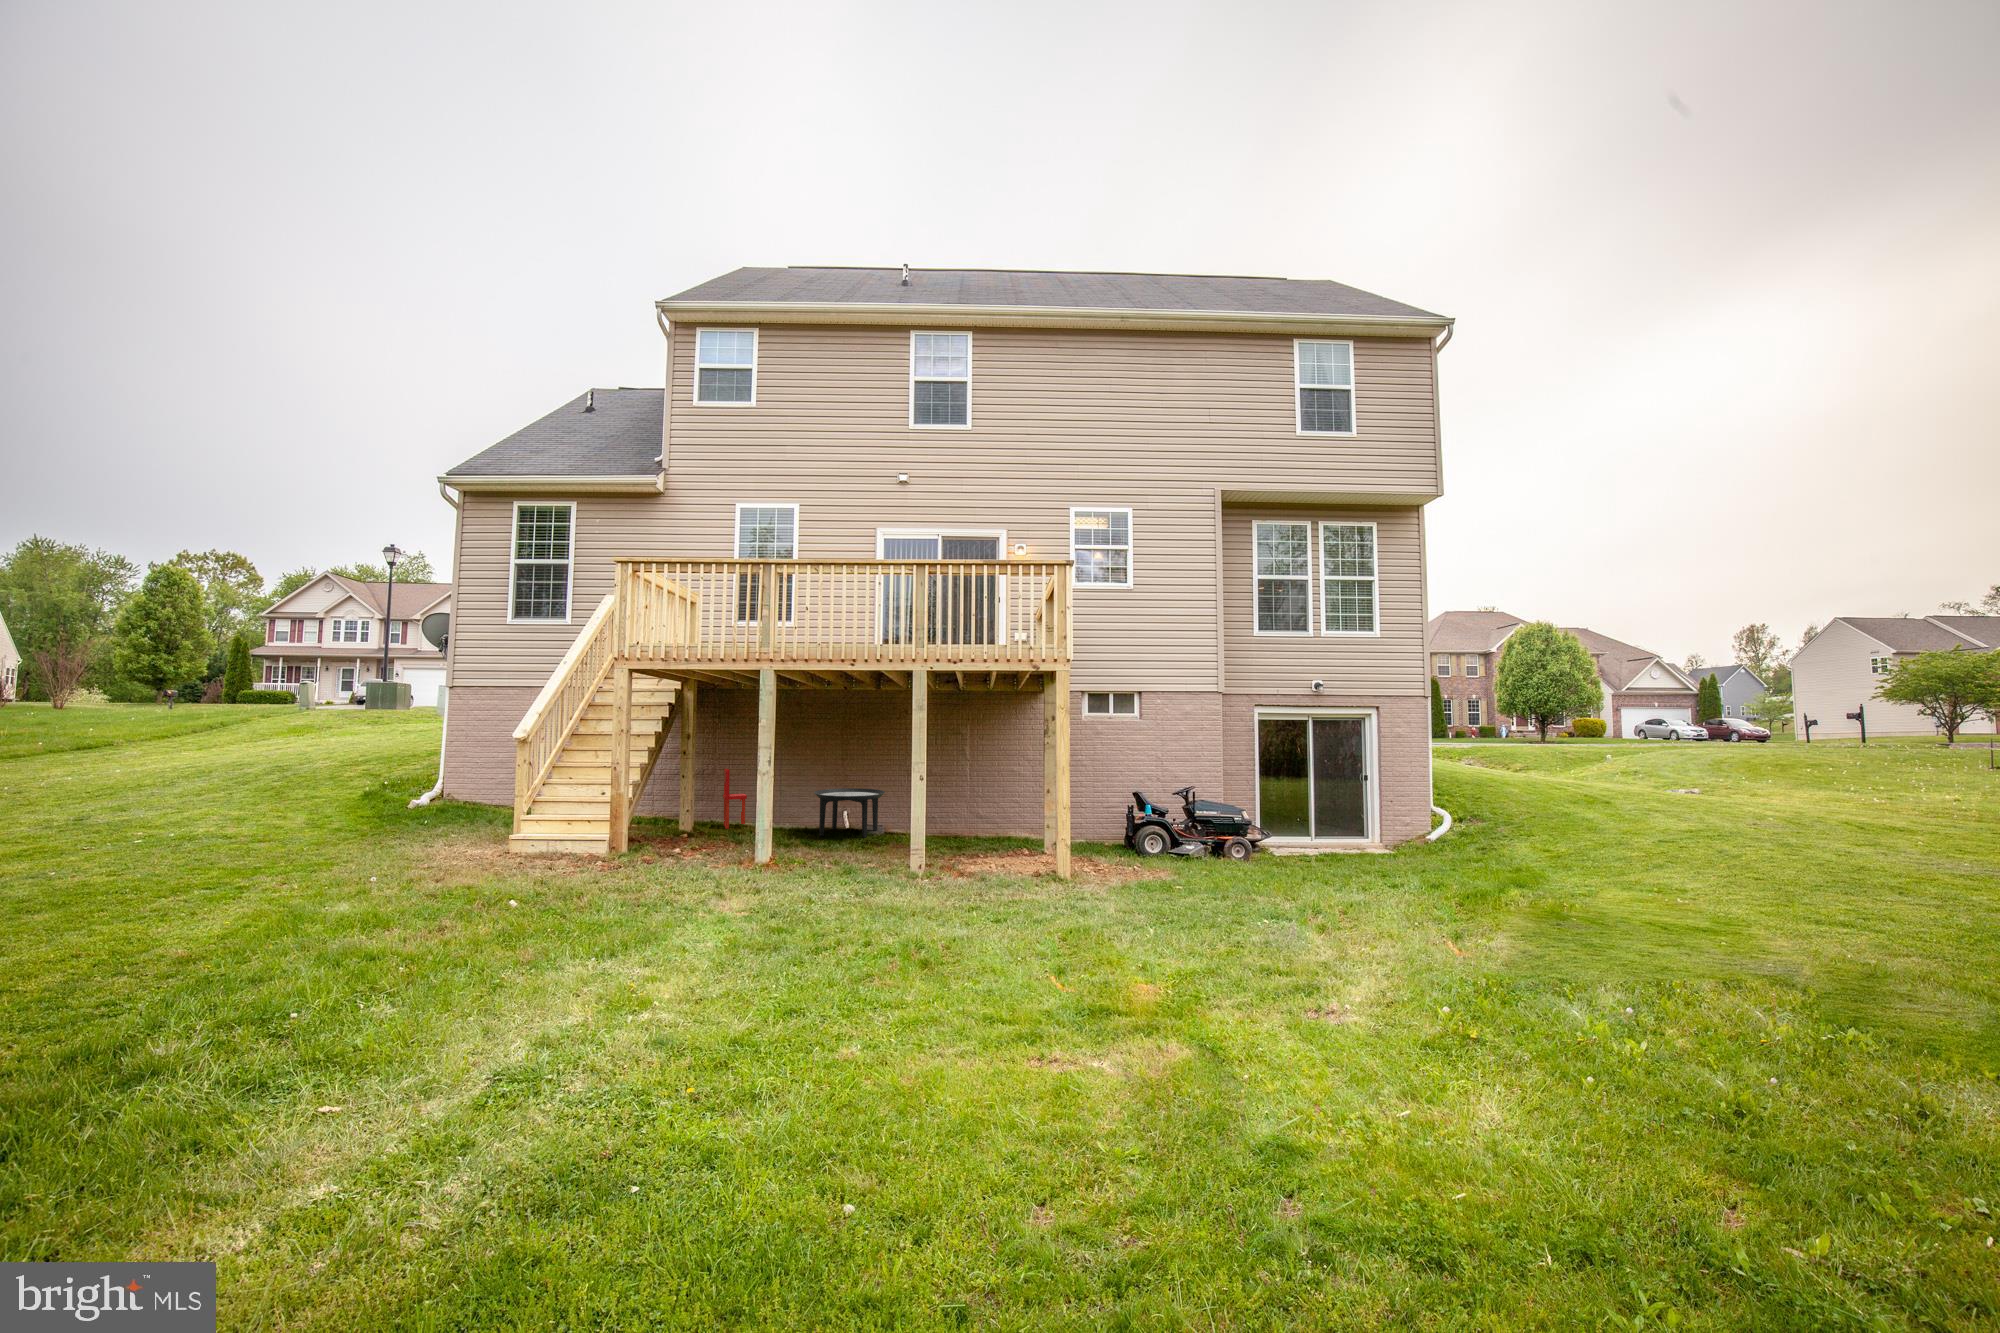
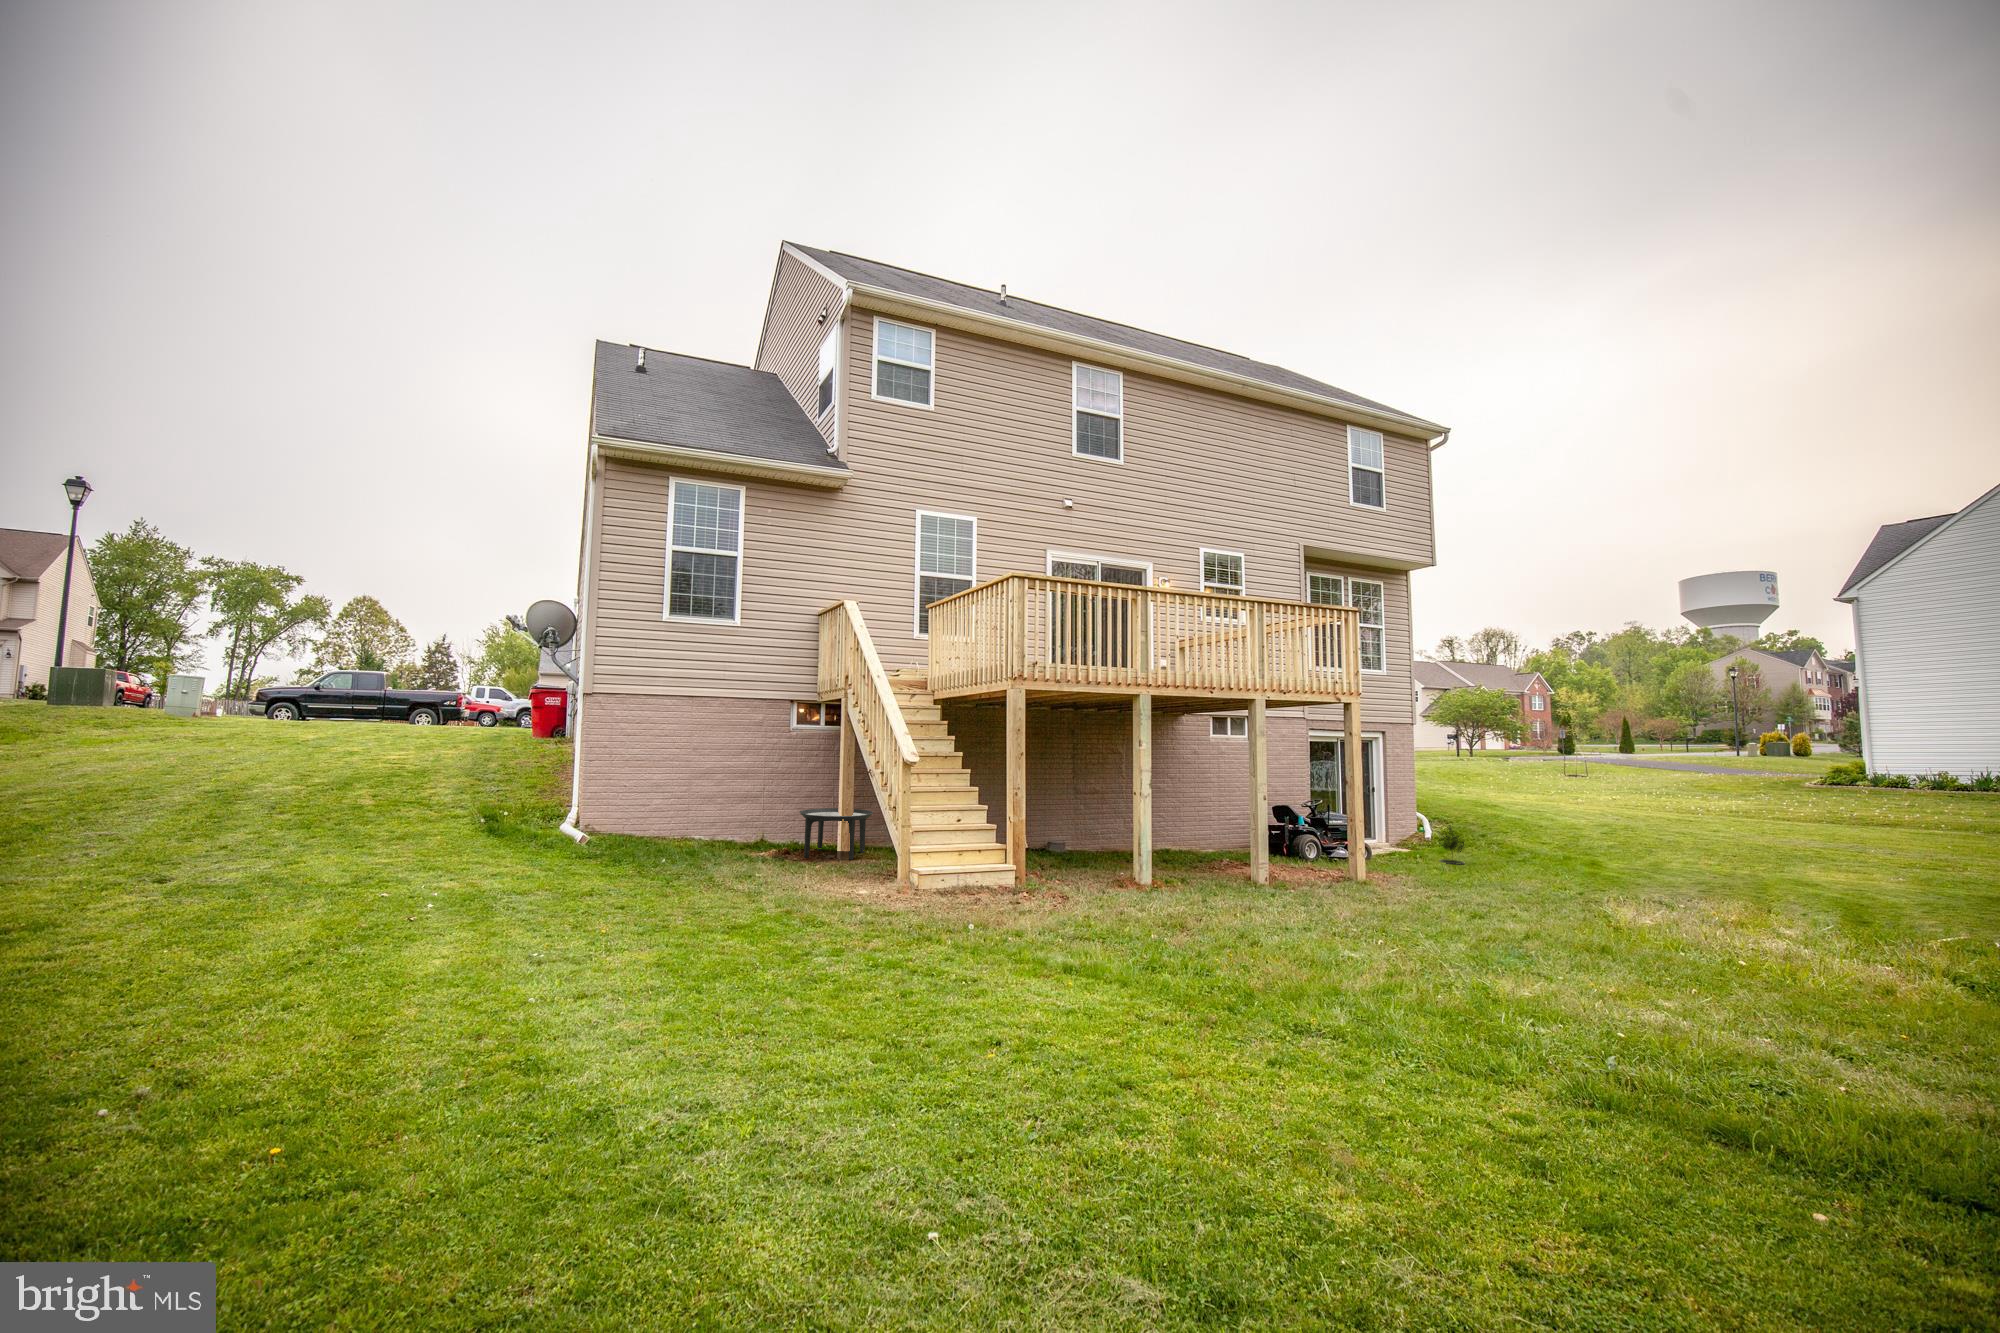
chair: present [723,769,747,829] -> none [704,786,729,849]
potted tree: none [1429,794,1460,835] -> present [1440,825,1465,864]

